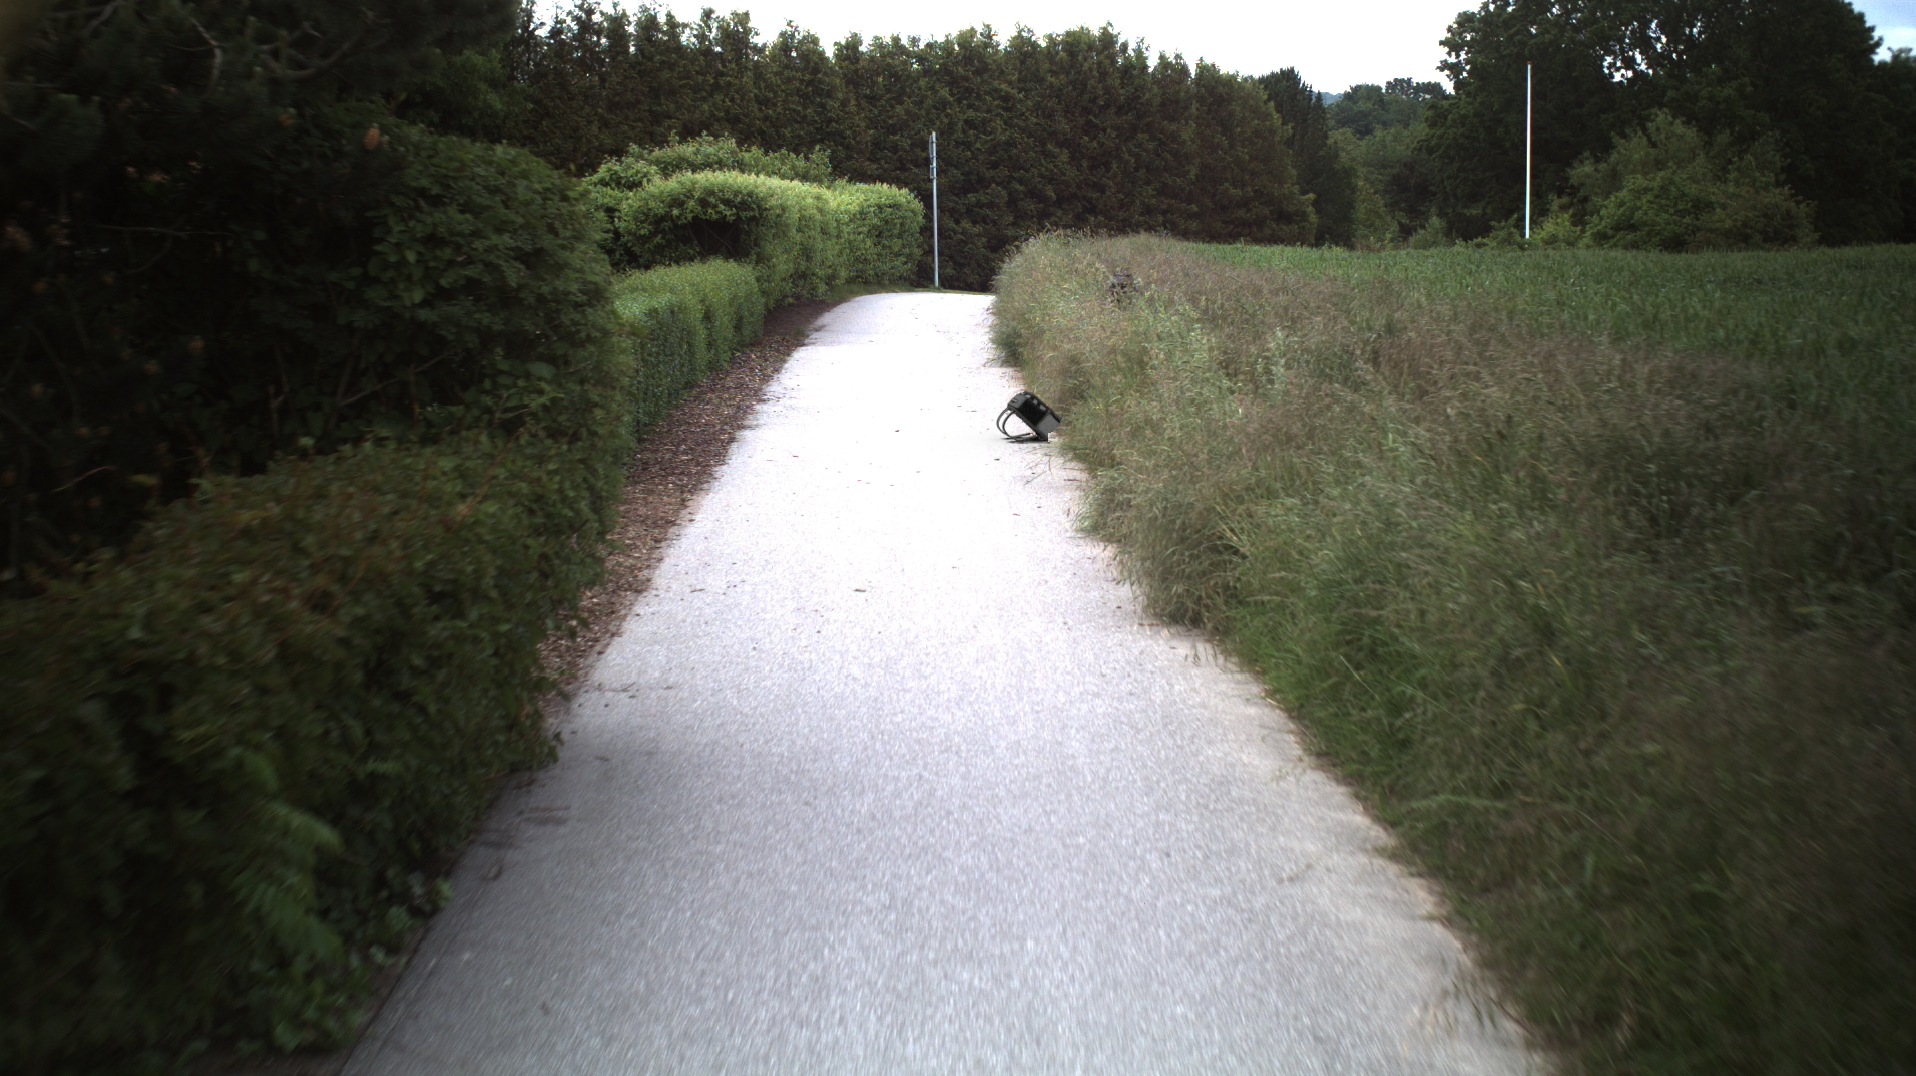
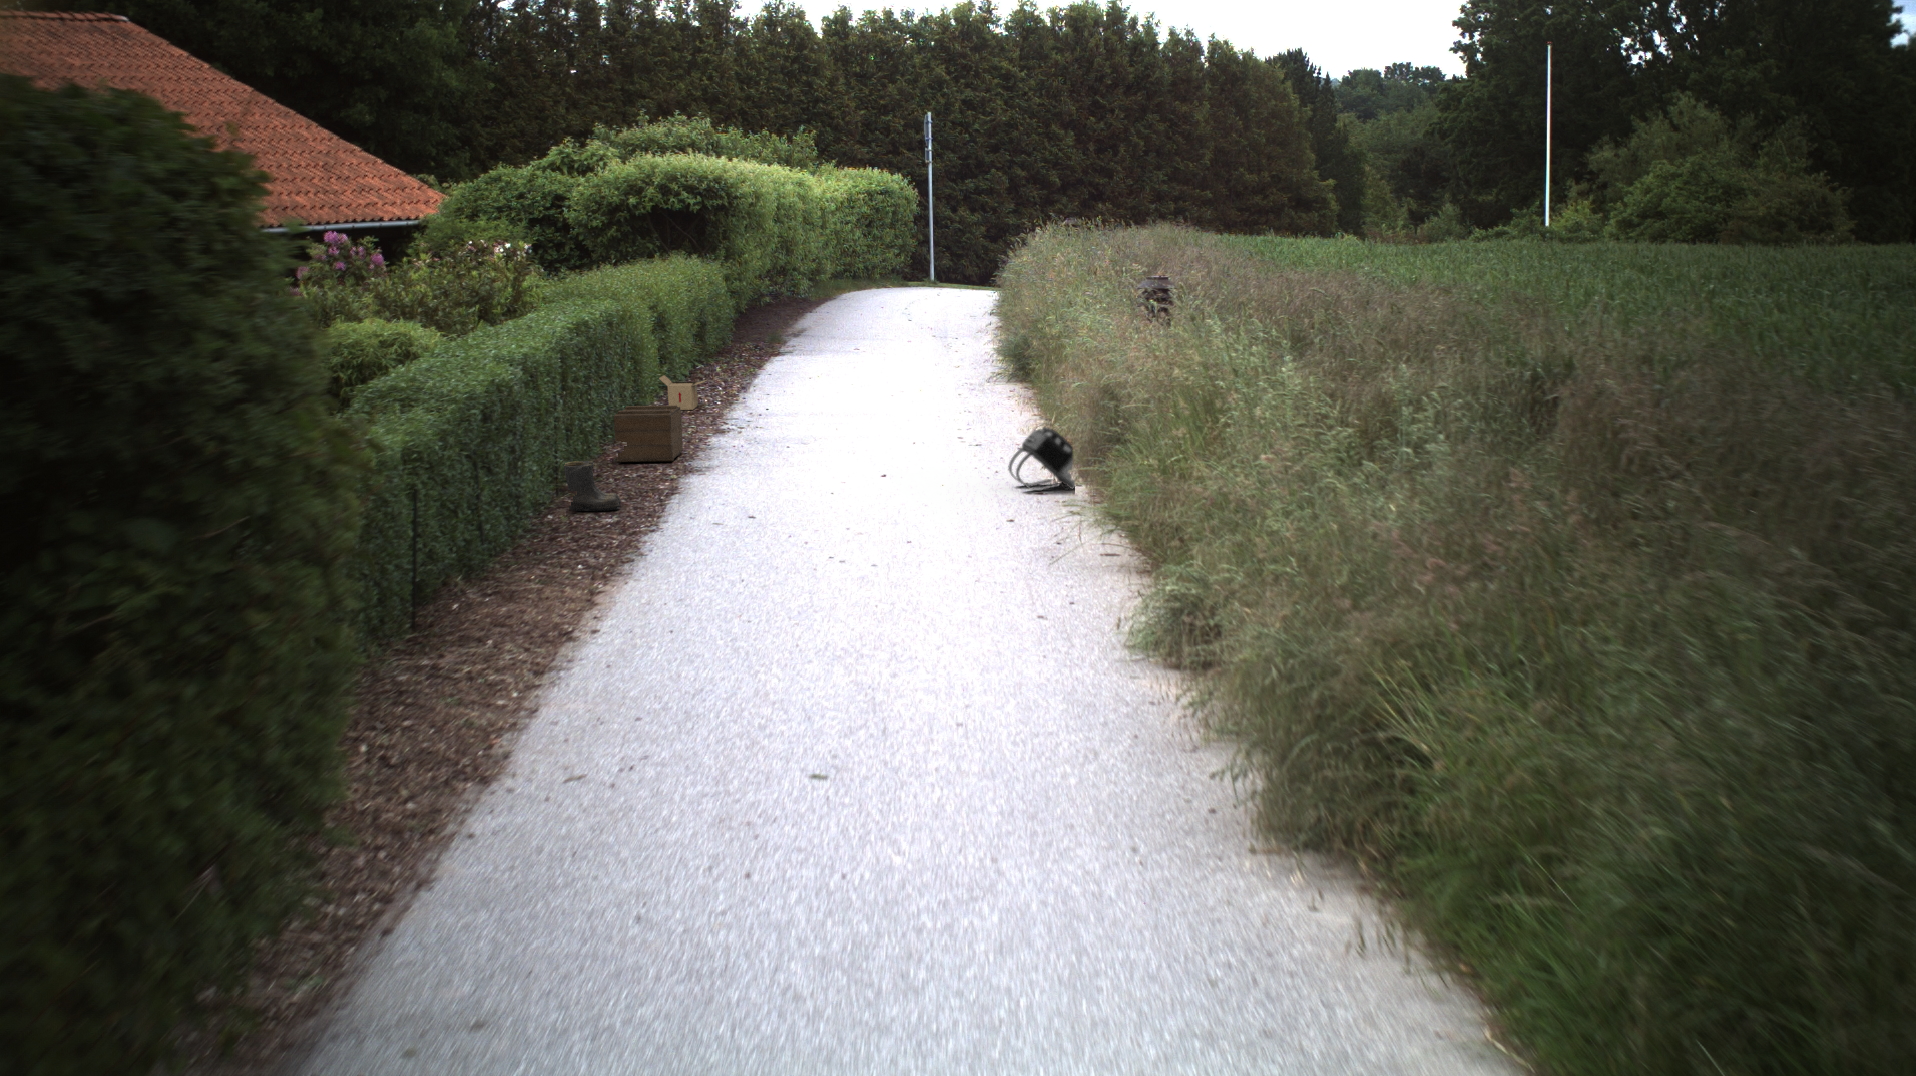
cardboard box: none [710,356,750,384] -> present [659,375,706,410]
wooden crate: none [680,377,733,422] -> present [614,405,683,462]
boots: none [649,414,693,453] -> present [564,461,621,511]

